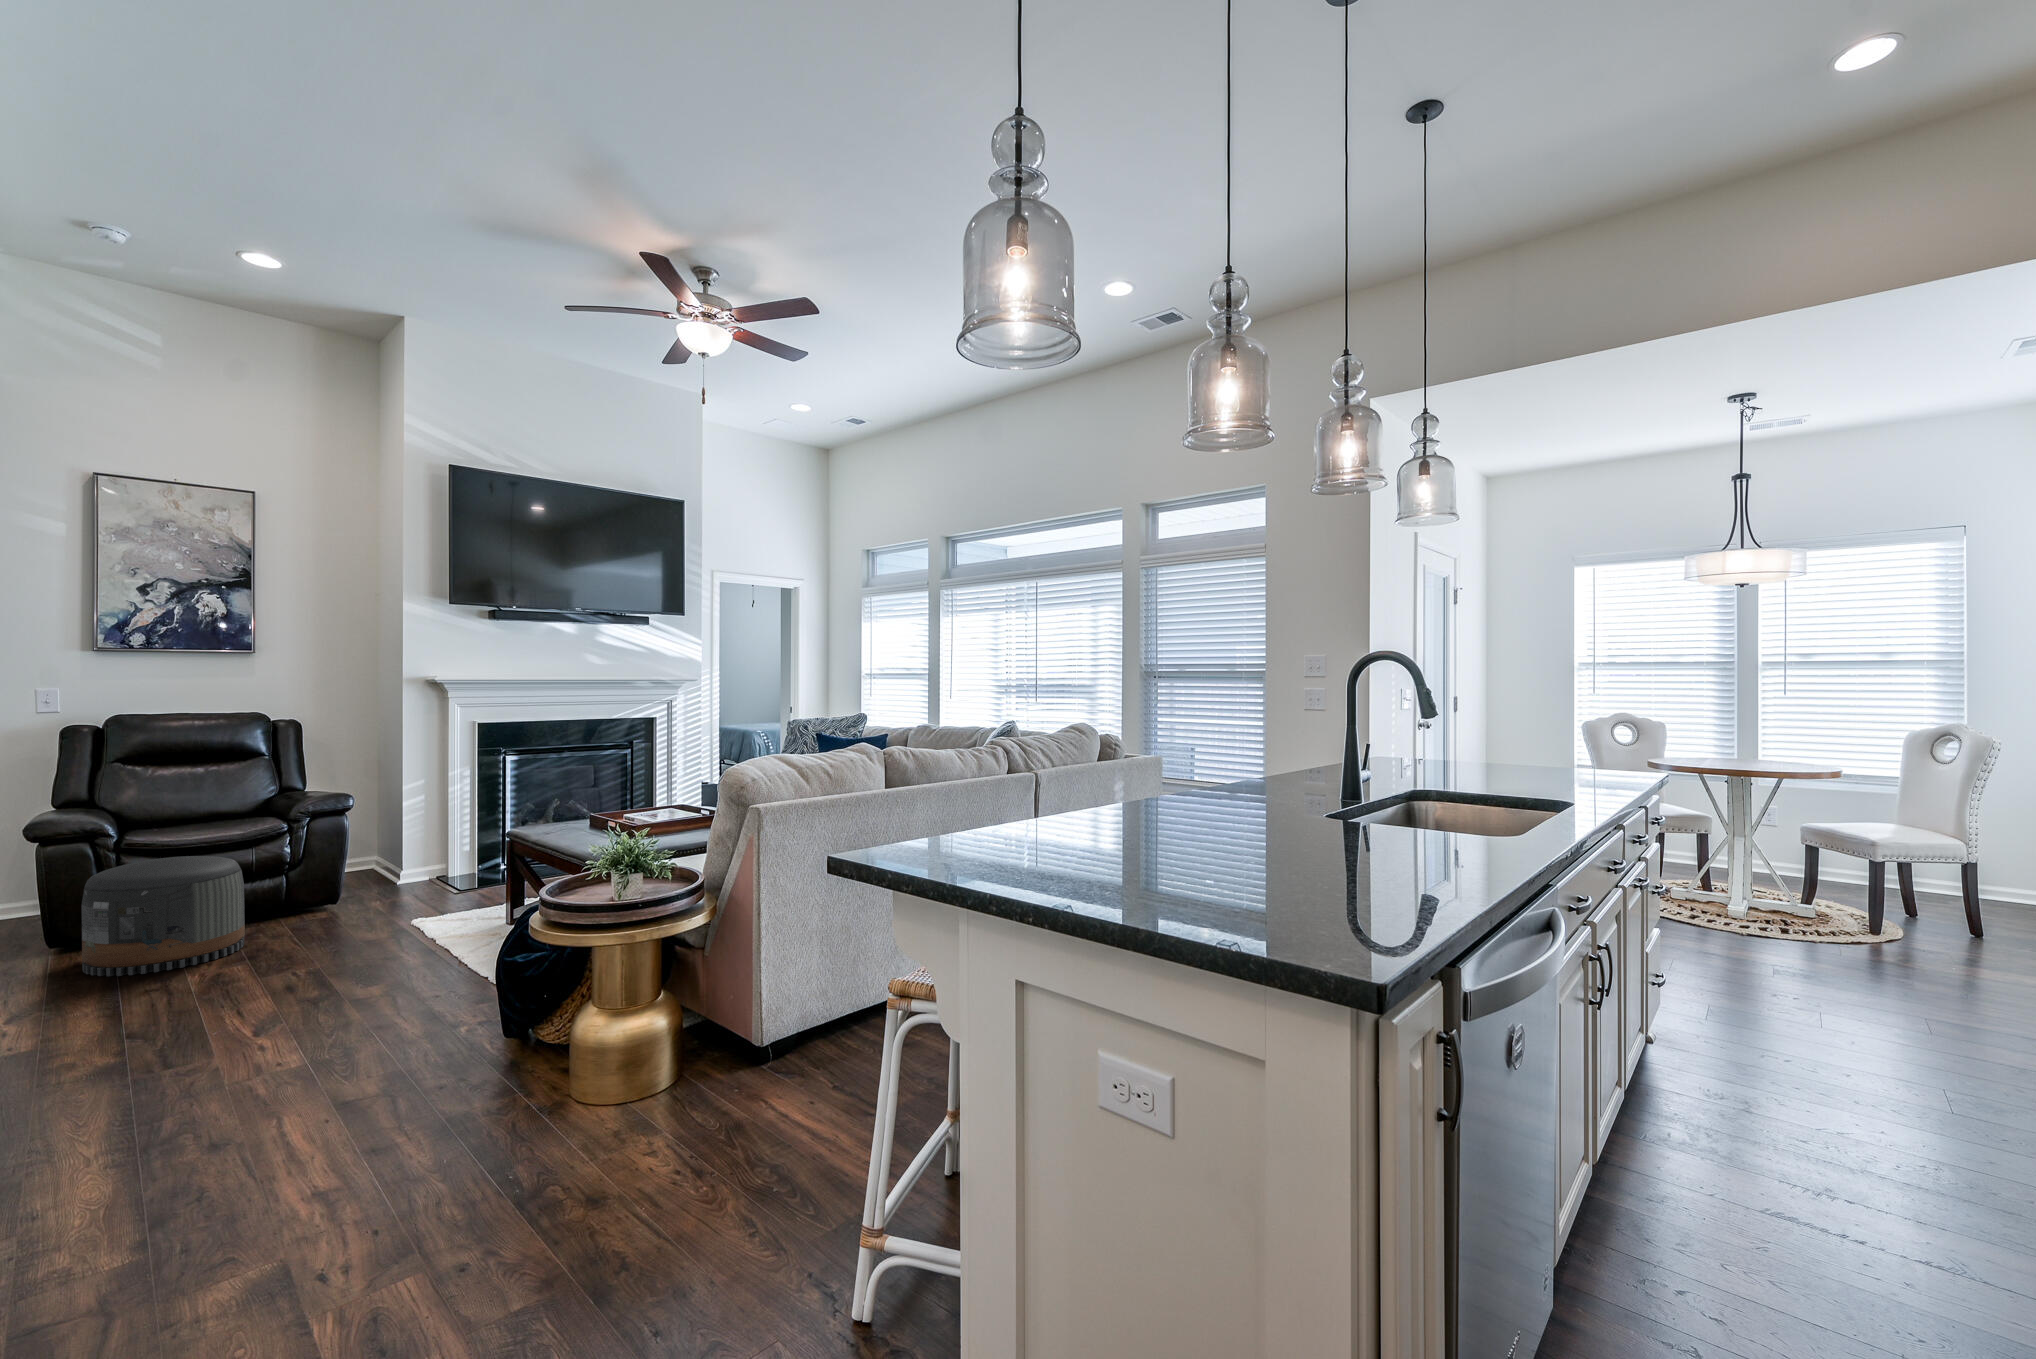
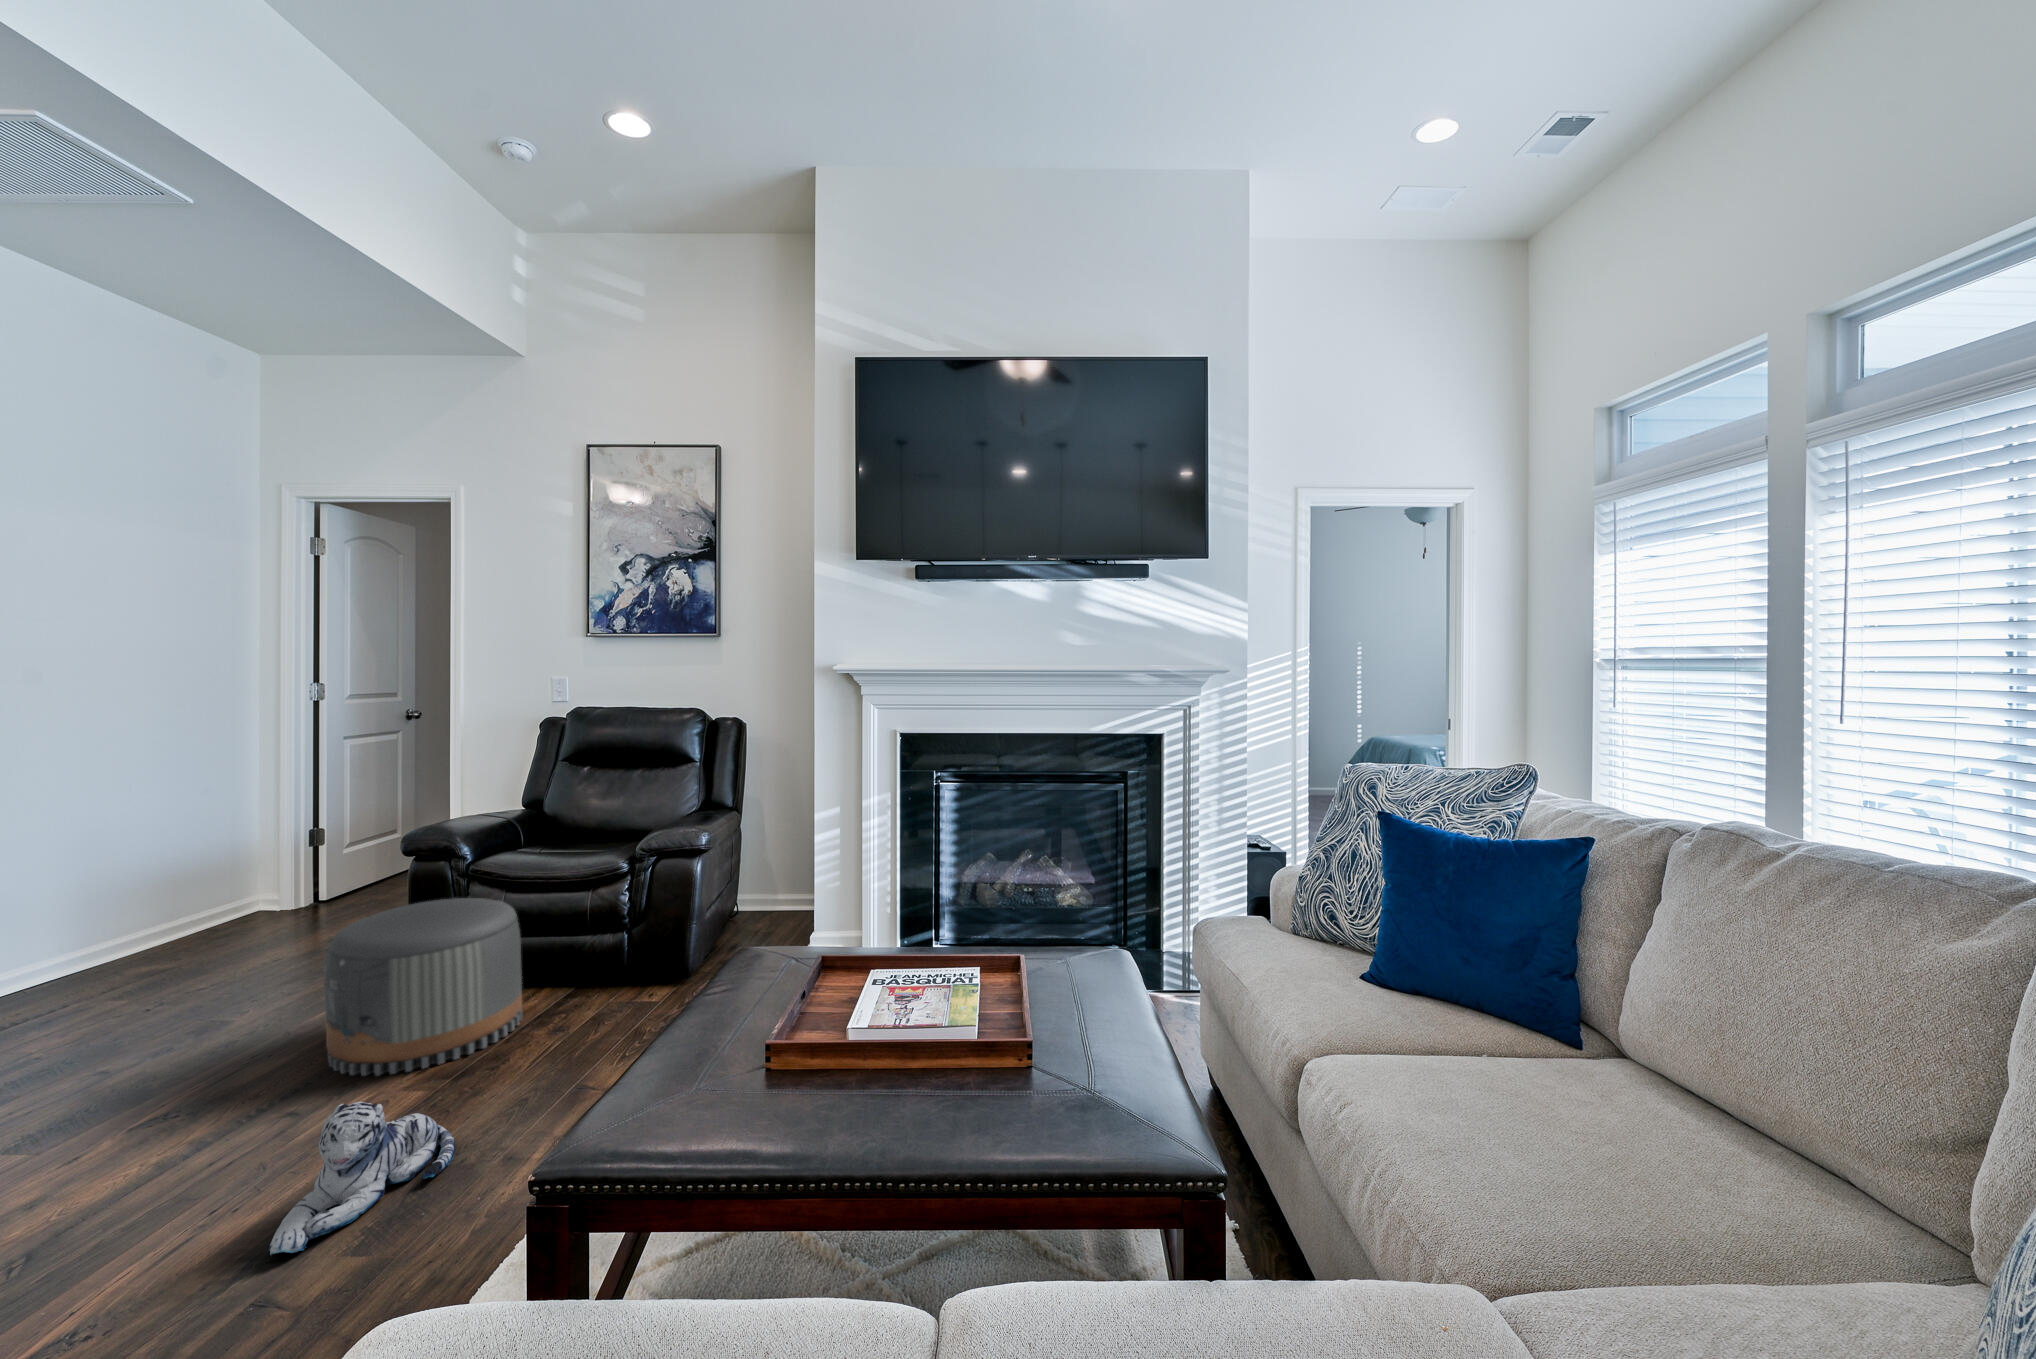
plush toy: none [295,919,364,985] -> present [269,1102,456,1255]

